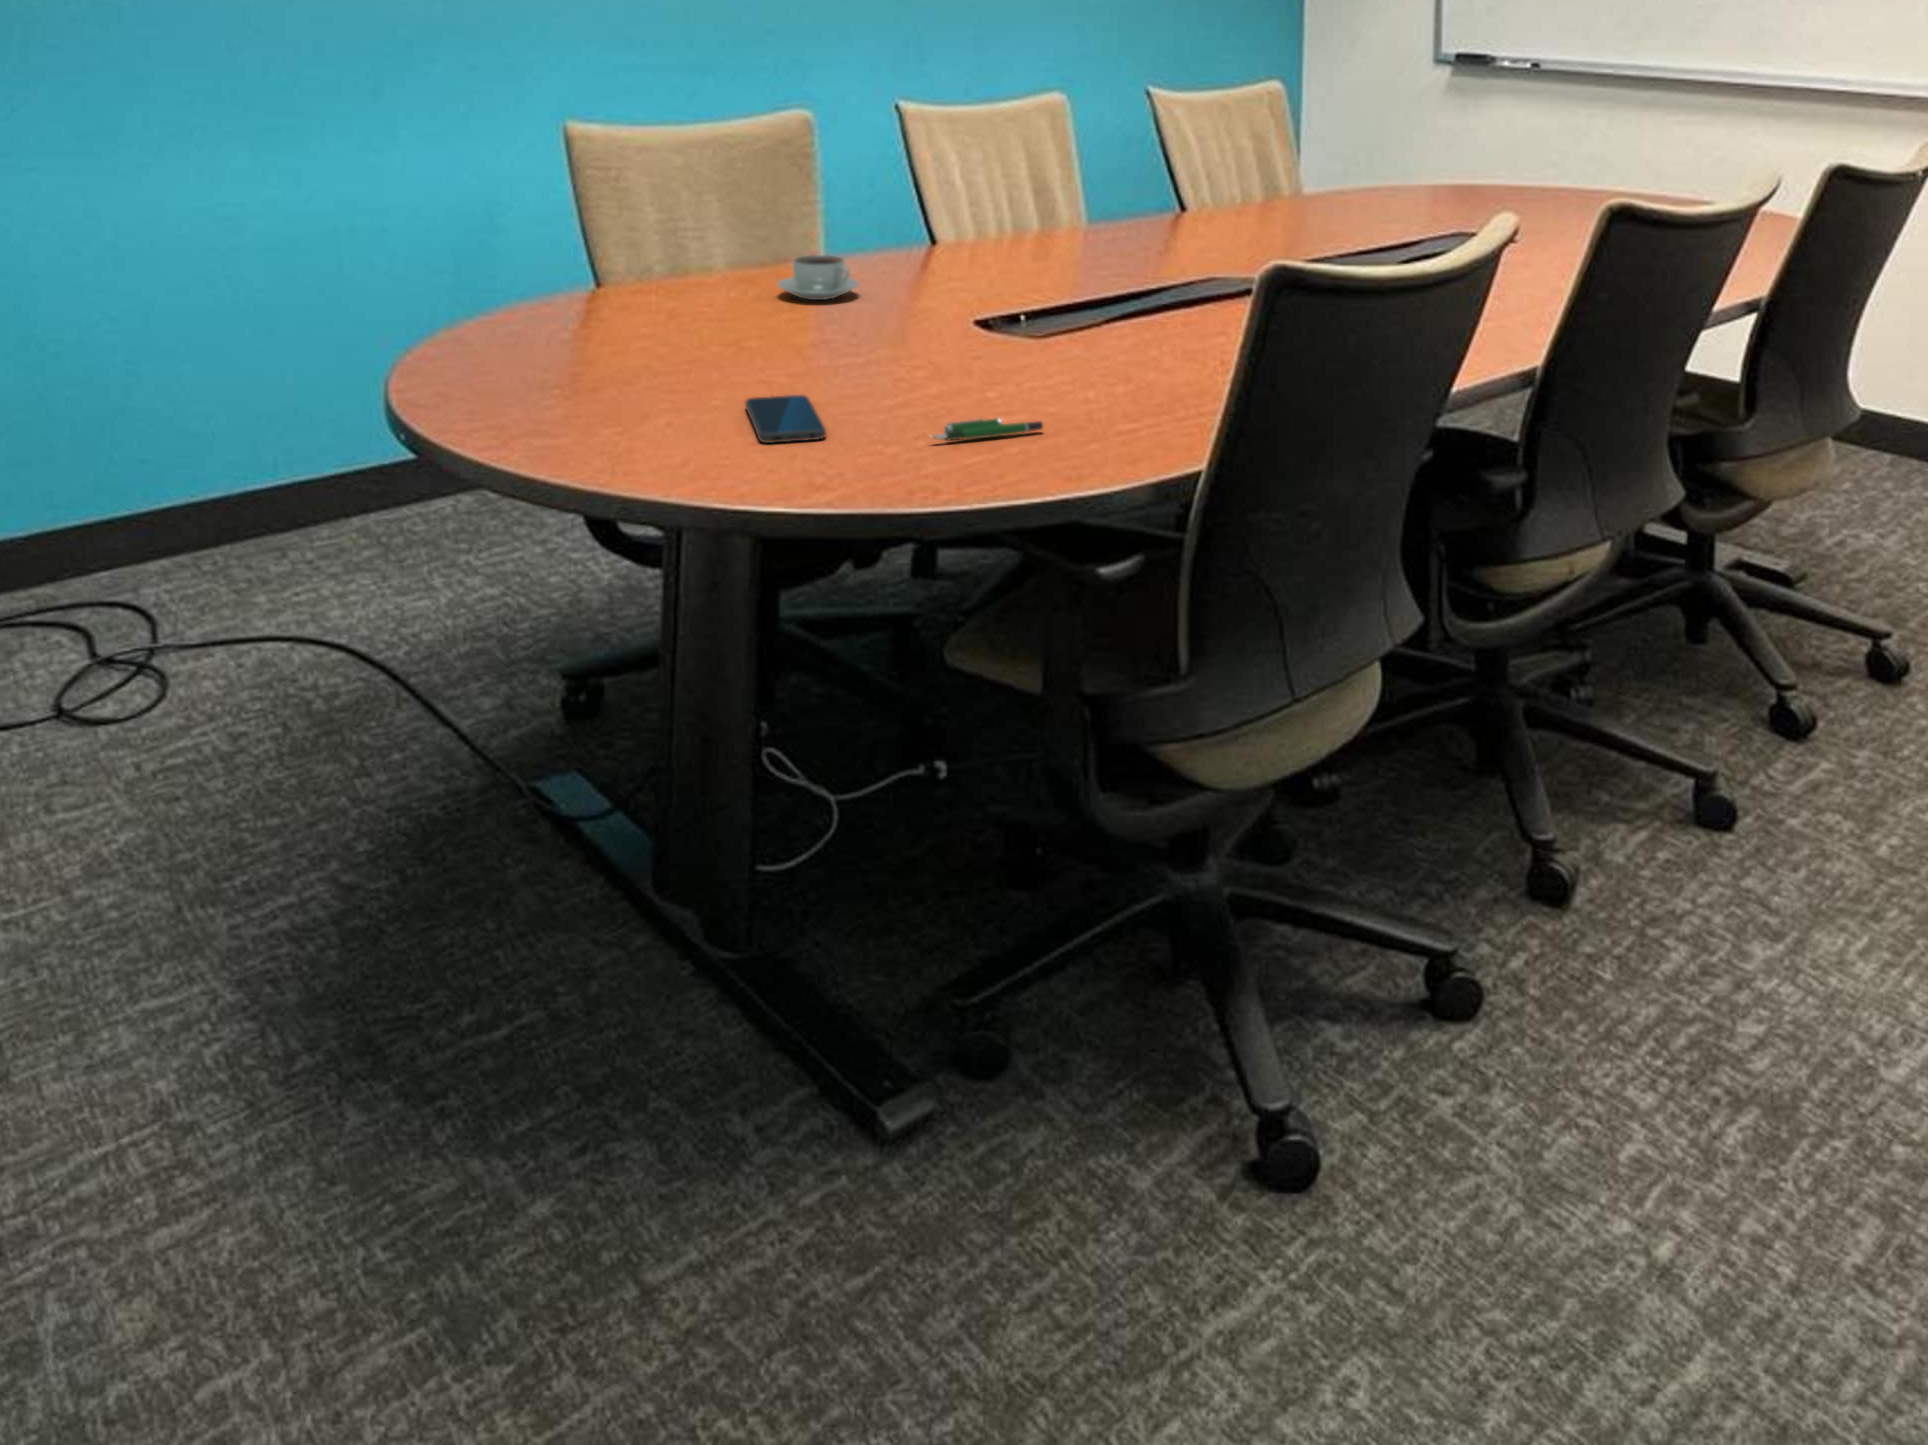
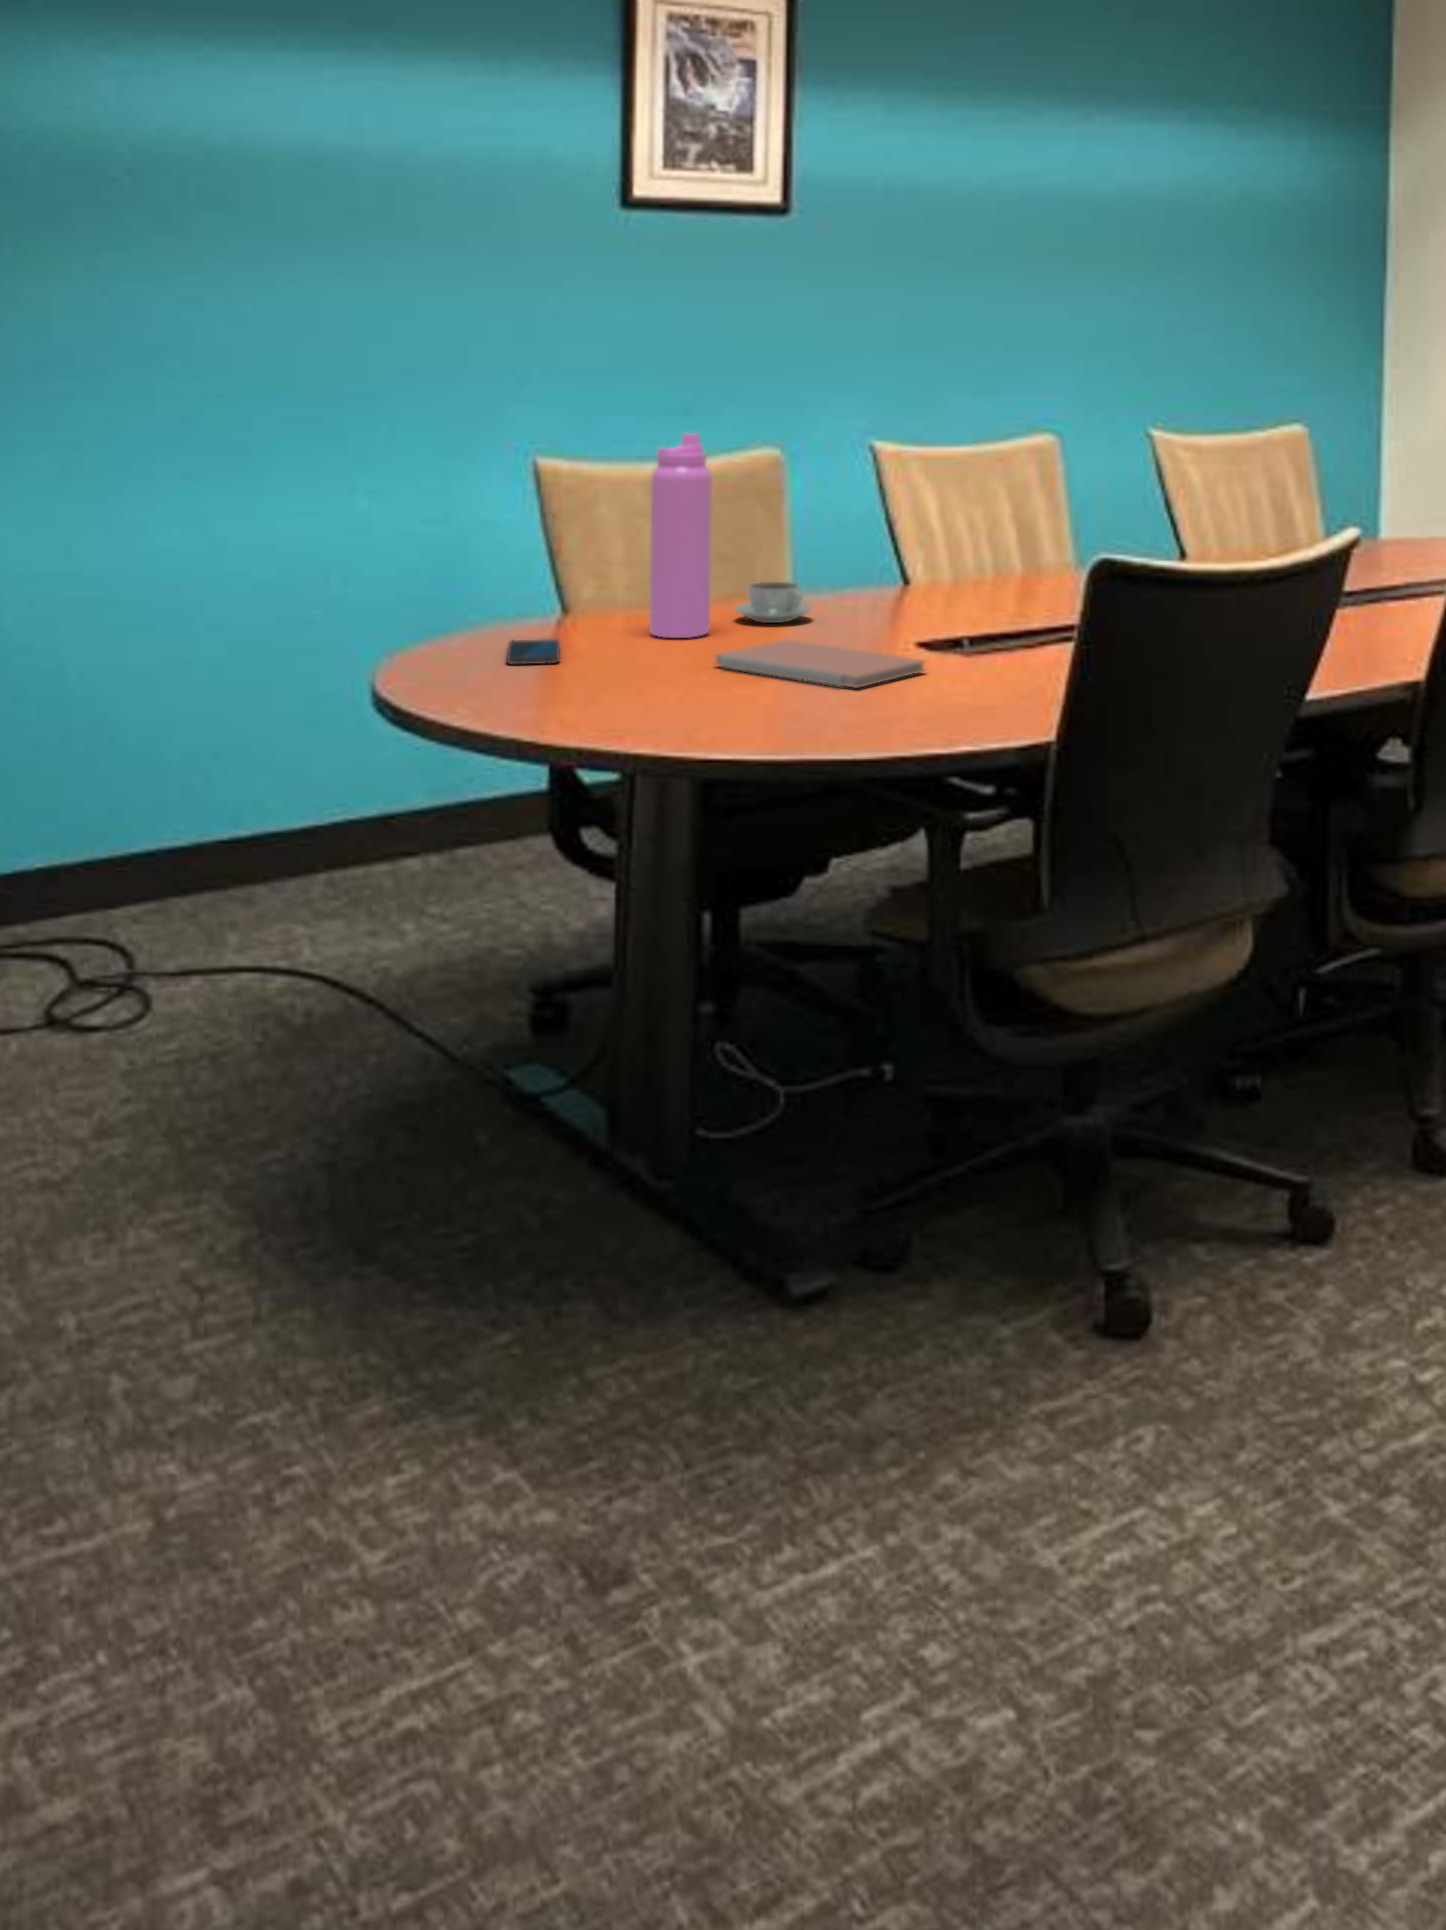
water bottle: none [693,102,758,322] -> present [650,433,712,638]
notebook: none [770,326,1007,393] -> present [715,640,924,688]
smartphone: present [745,395,826,443] -> present [506,639,560,664]
pen: present [933,418,1043,440] -> none [833,701,937,718]

